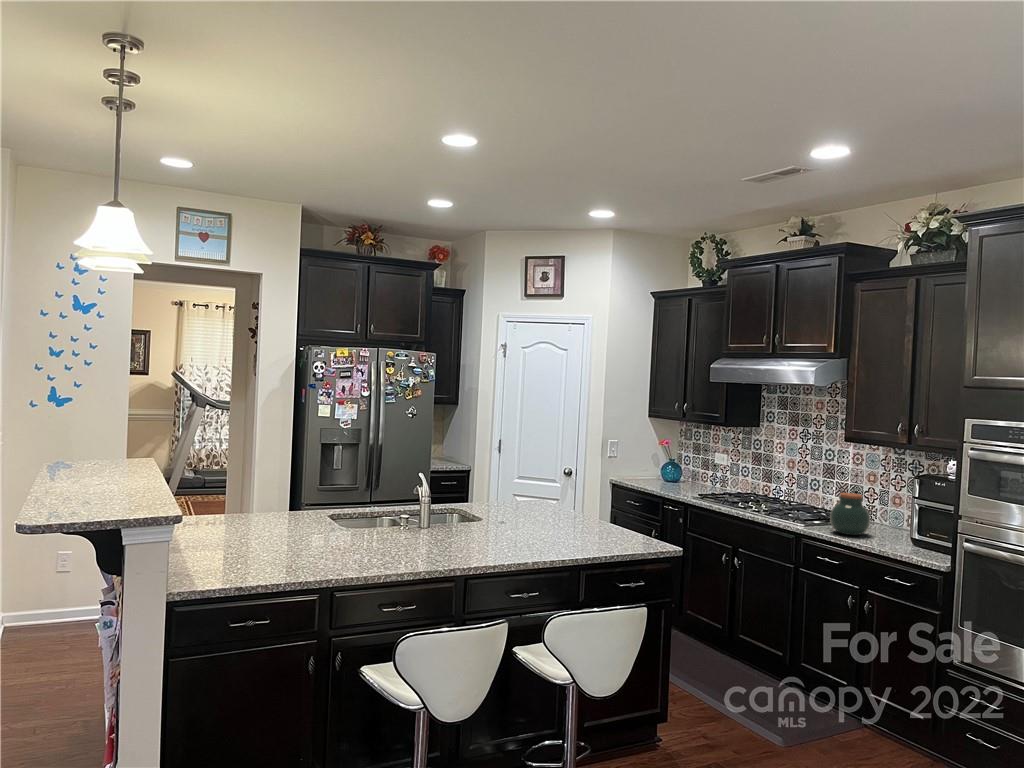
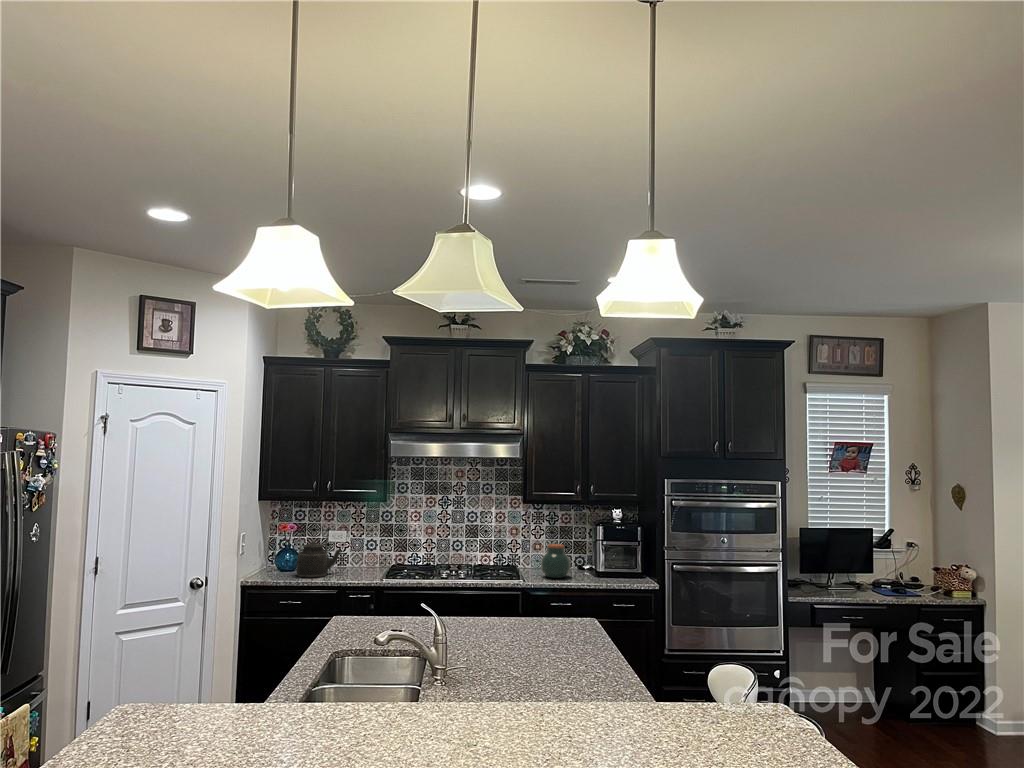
kettle: none [652,447,692,489] -> present [296,532,342,577]

